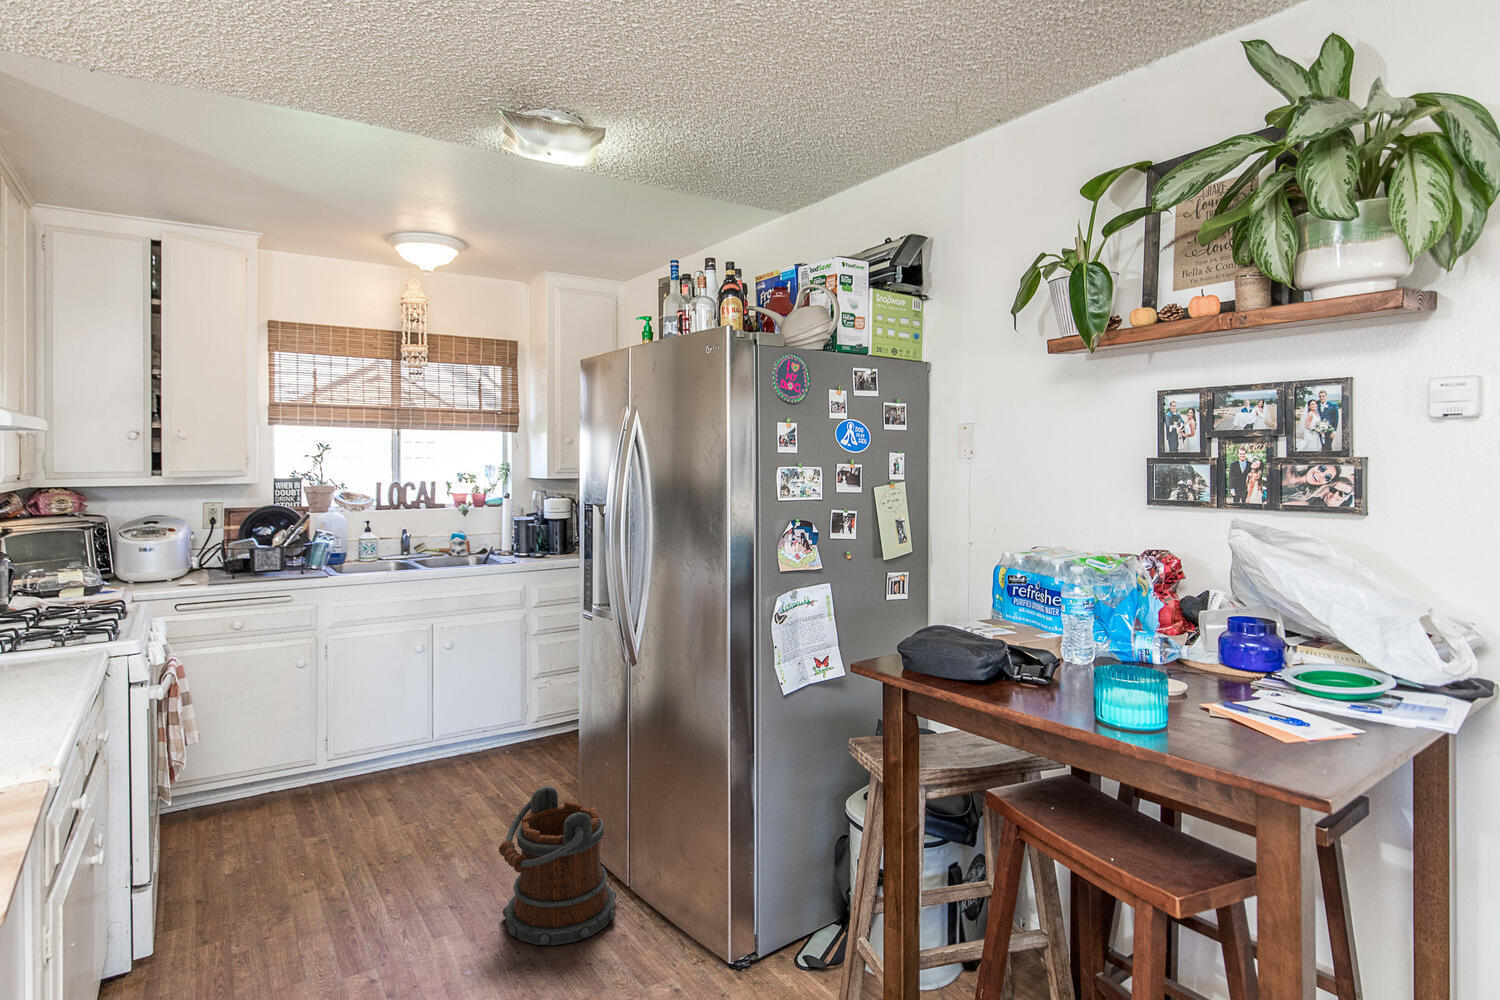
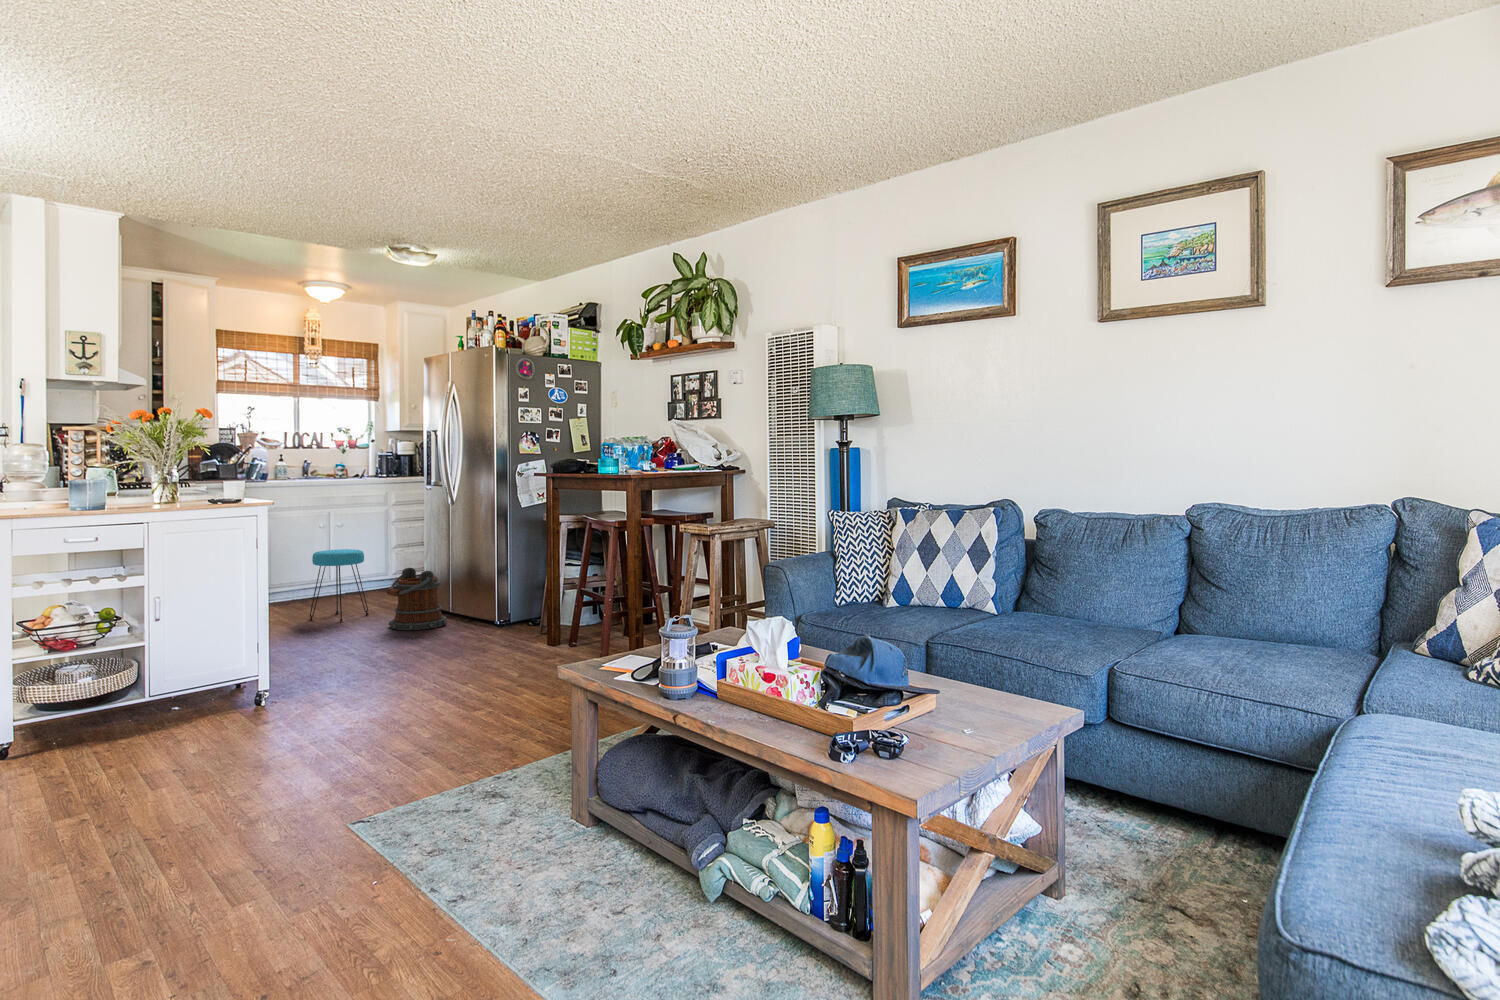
stool: none [368,721,477,879] -> present [309,549,369,622]

